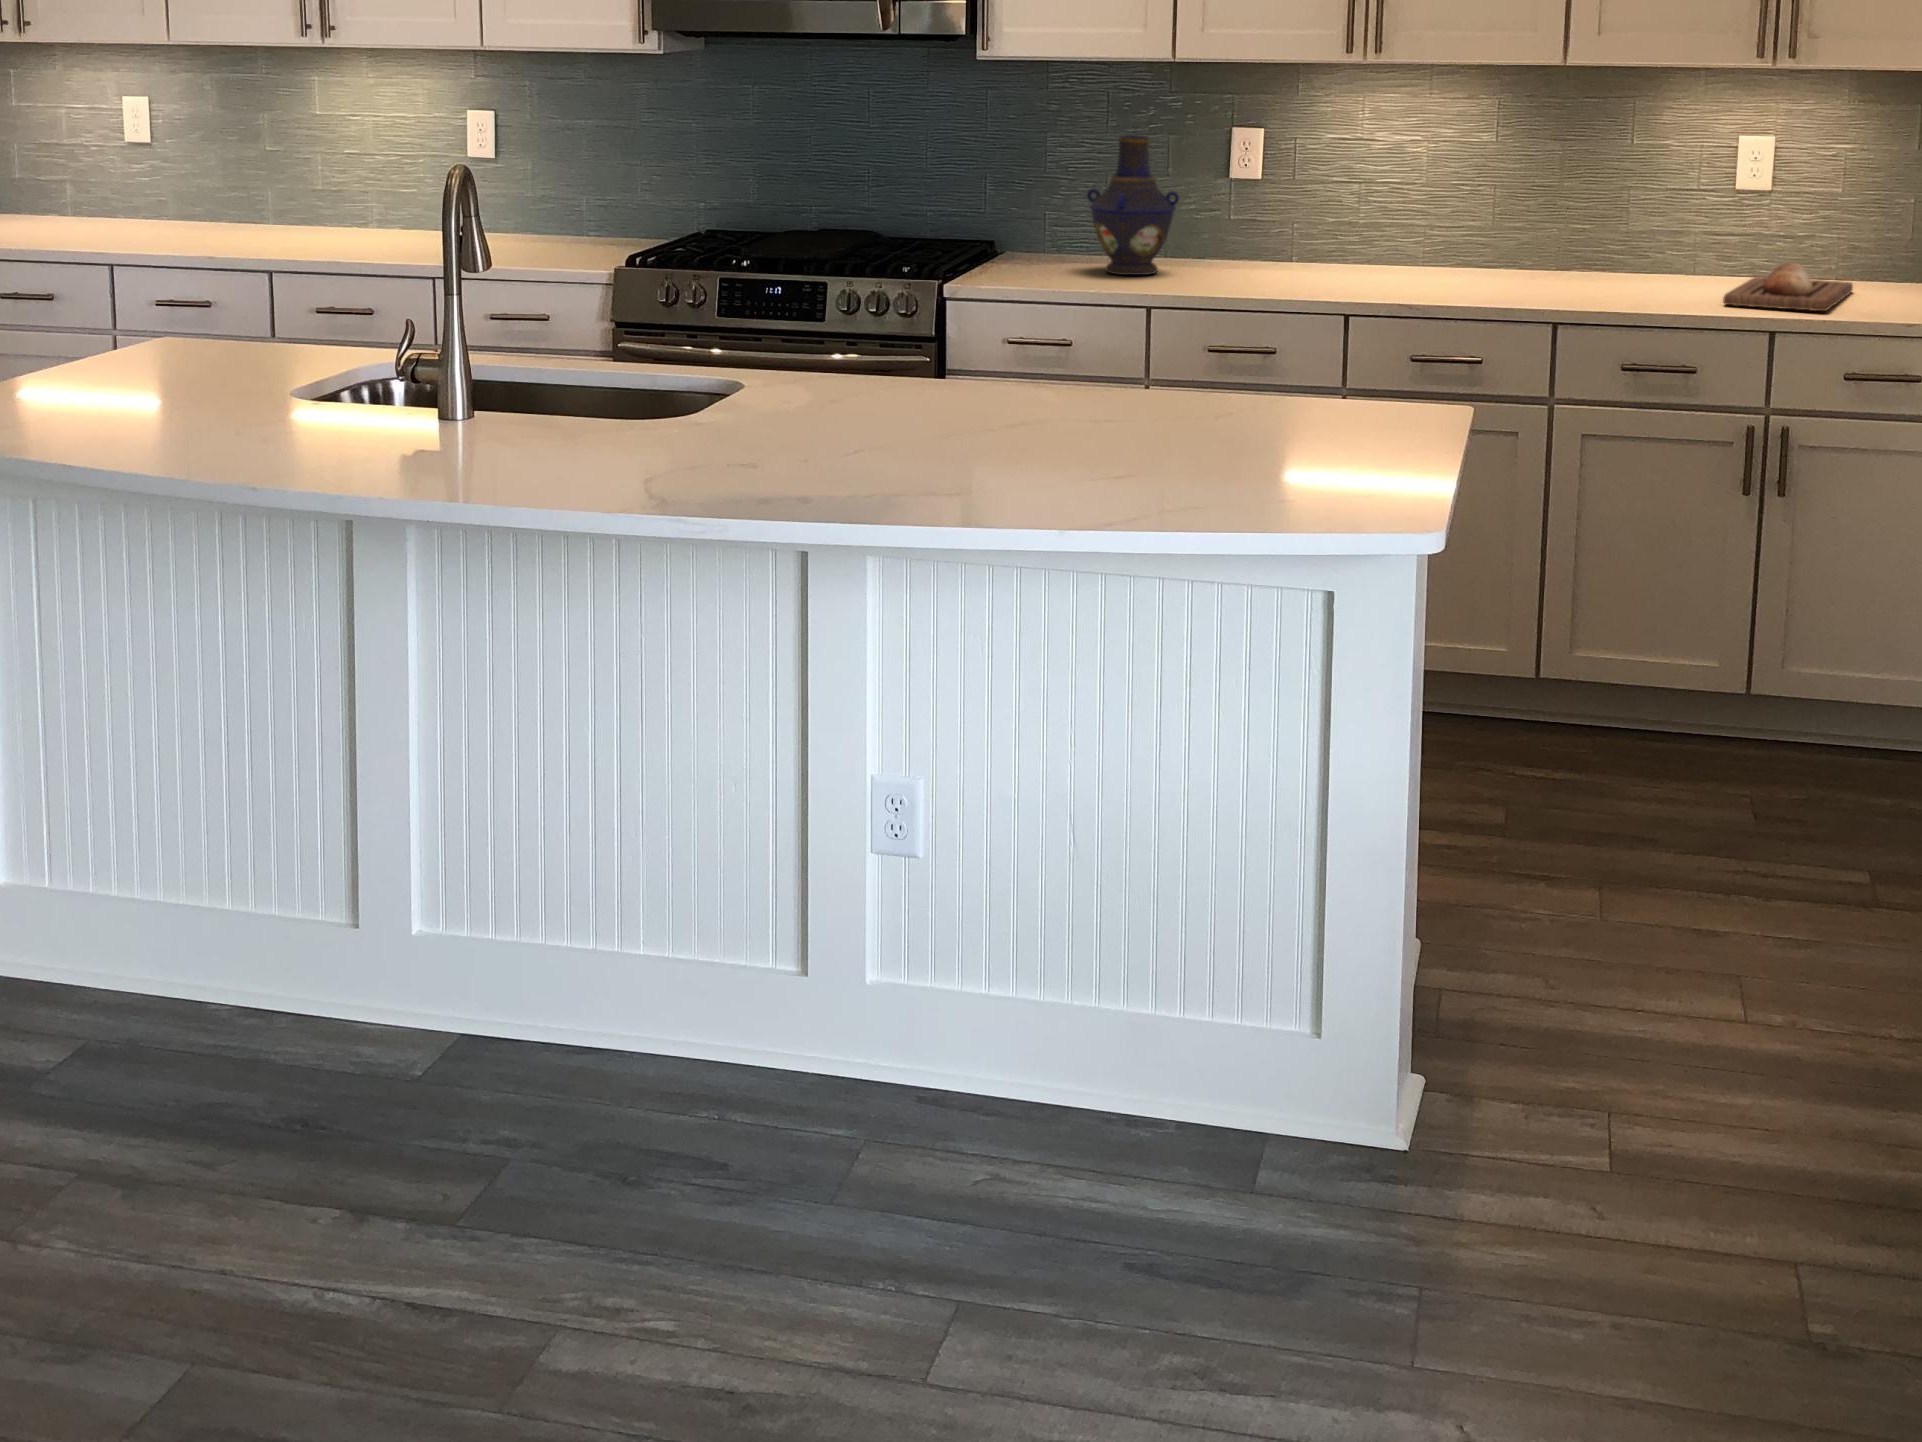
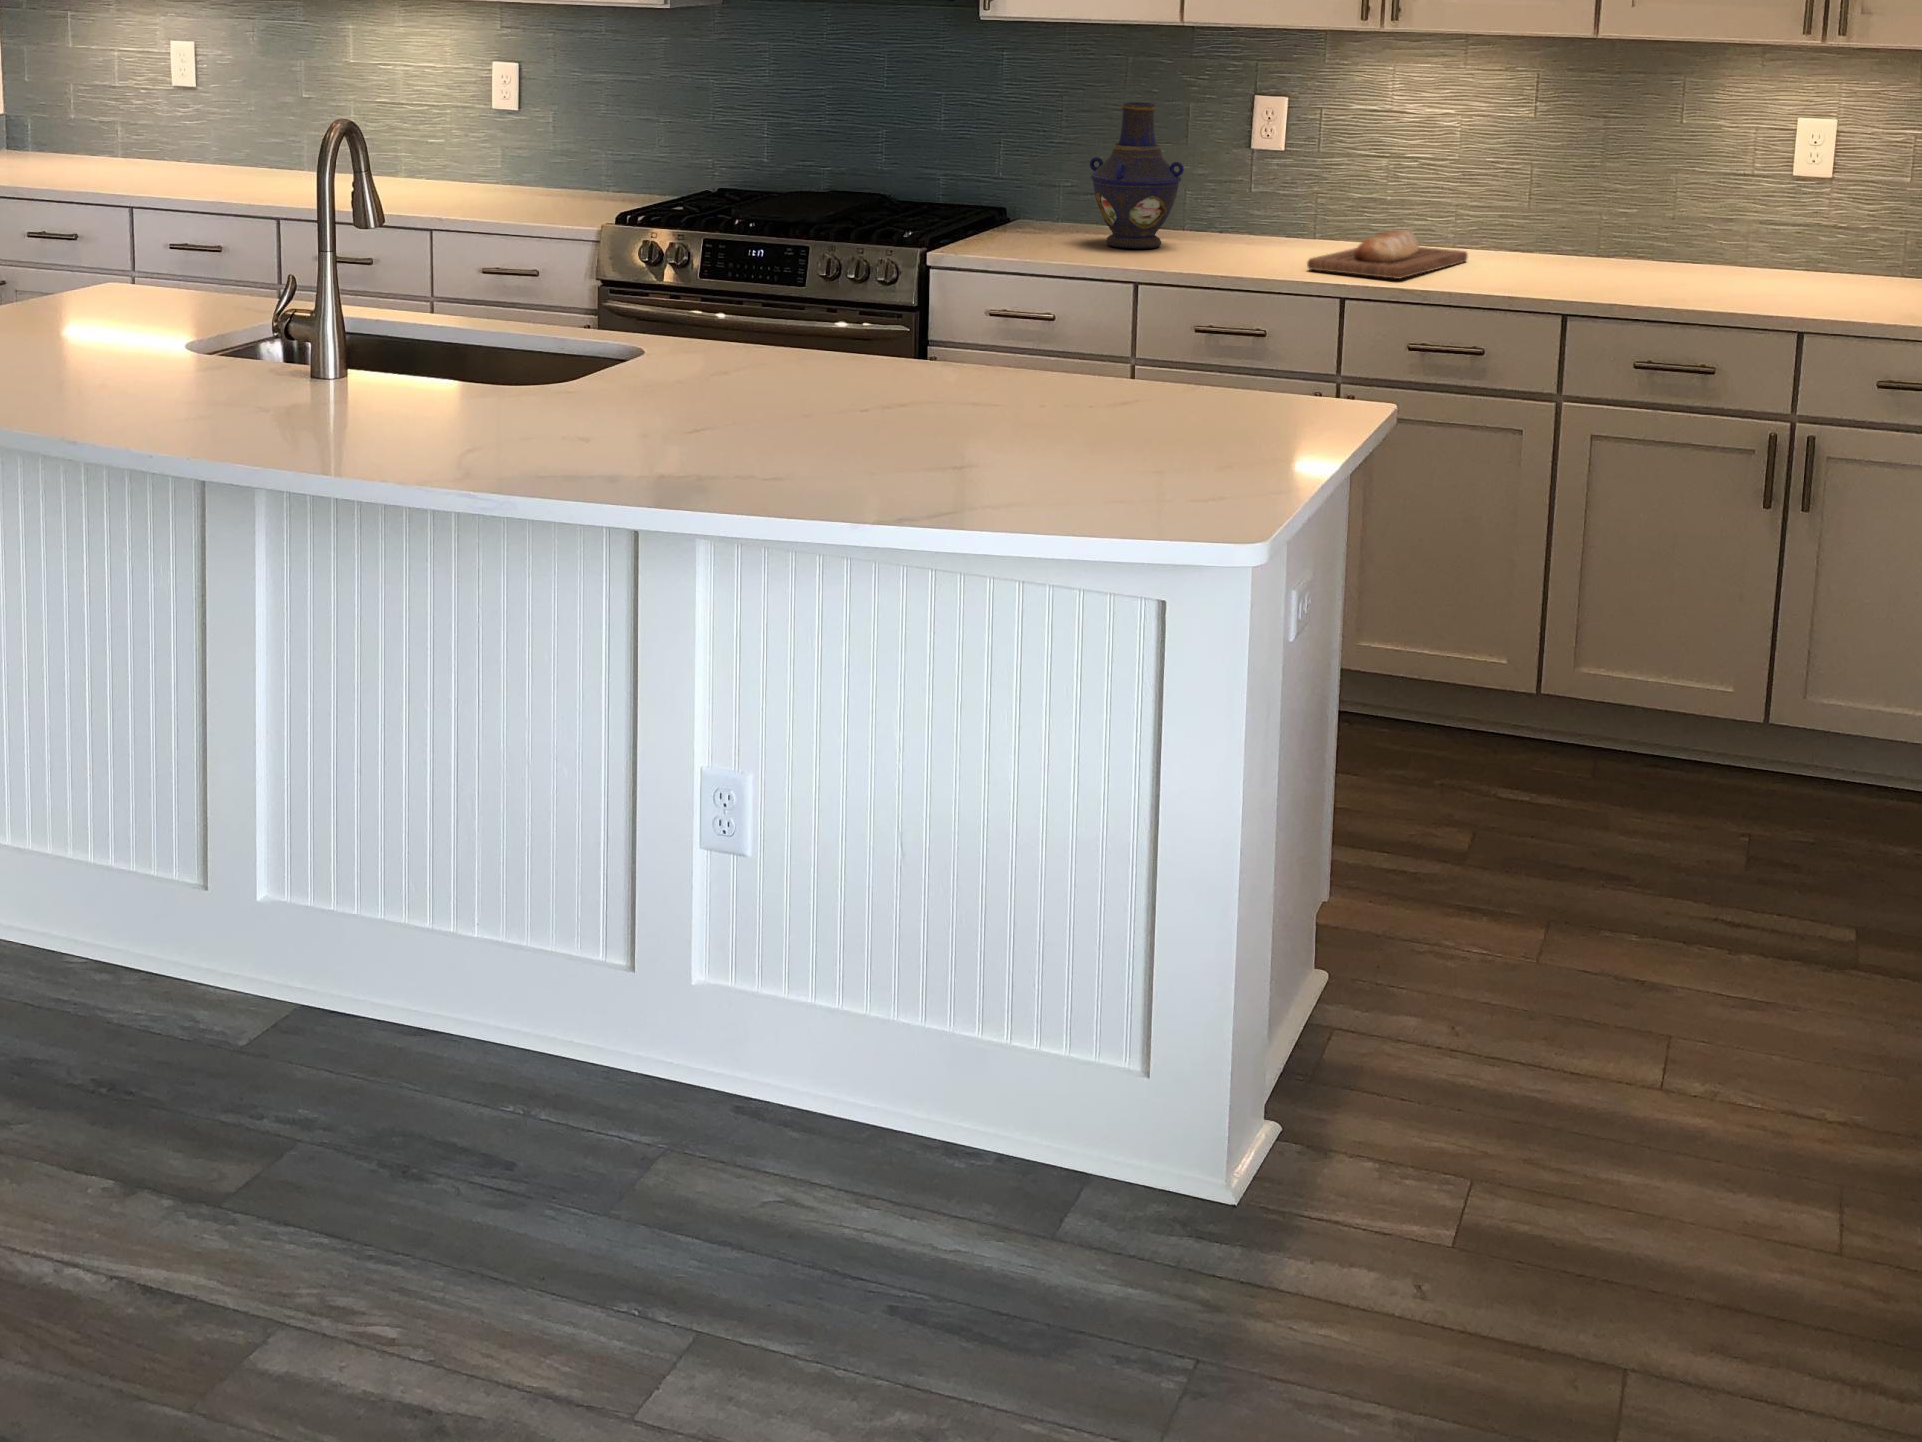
bread loaf: present [1723,263,1853,311] -> present [1307,230,1467,279]

